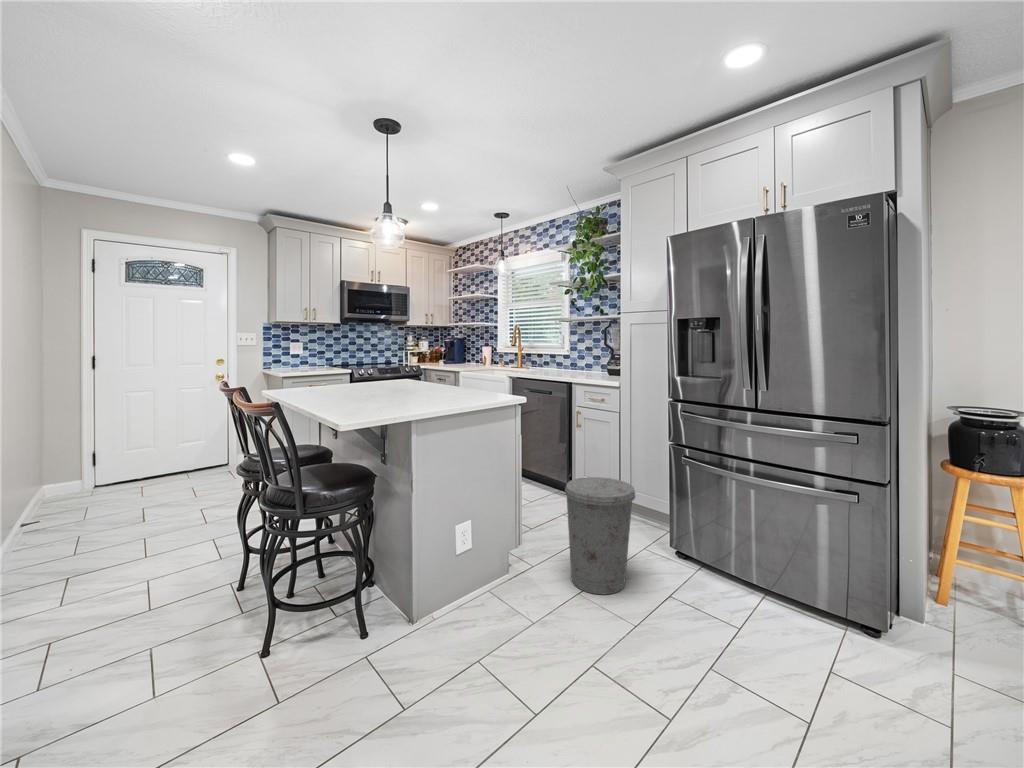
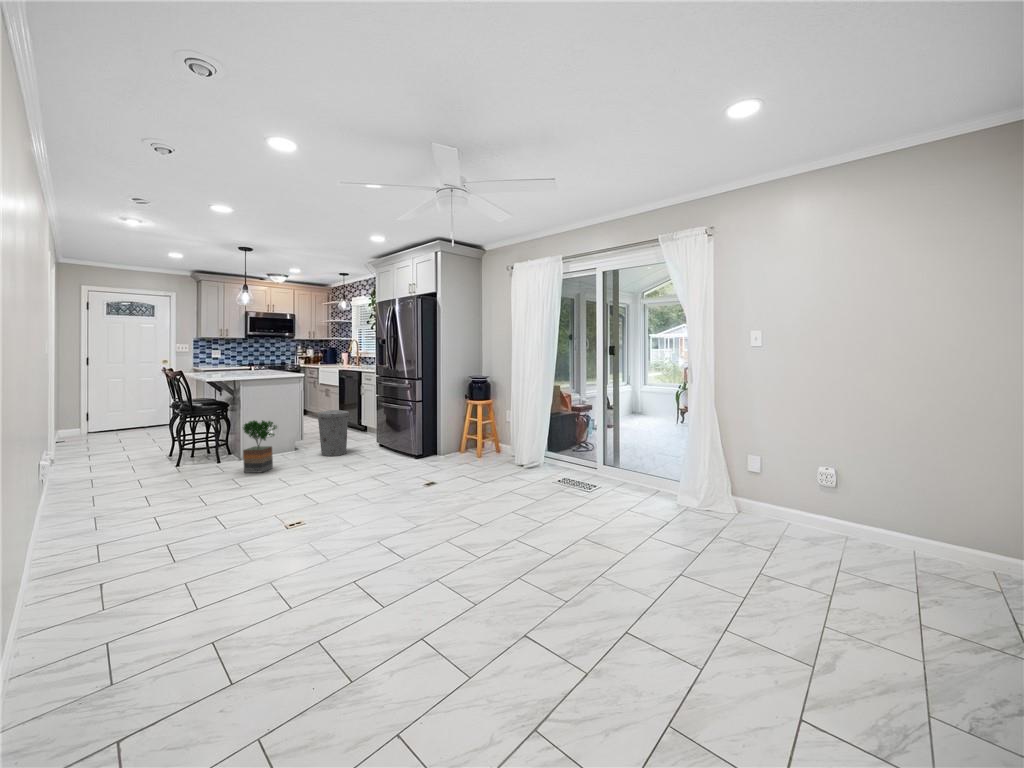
potted tree: none [447,541,549,714] -> present [243,420,277,473]

